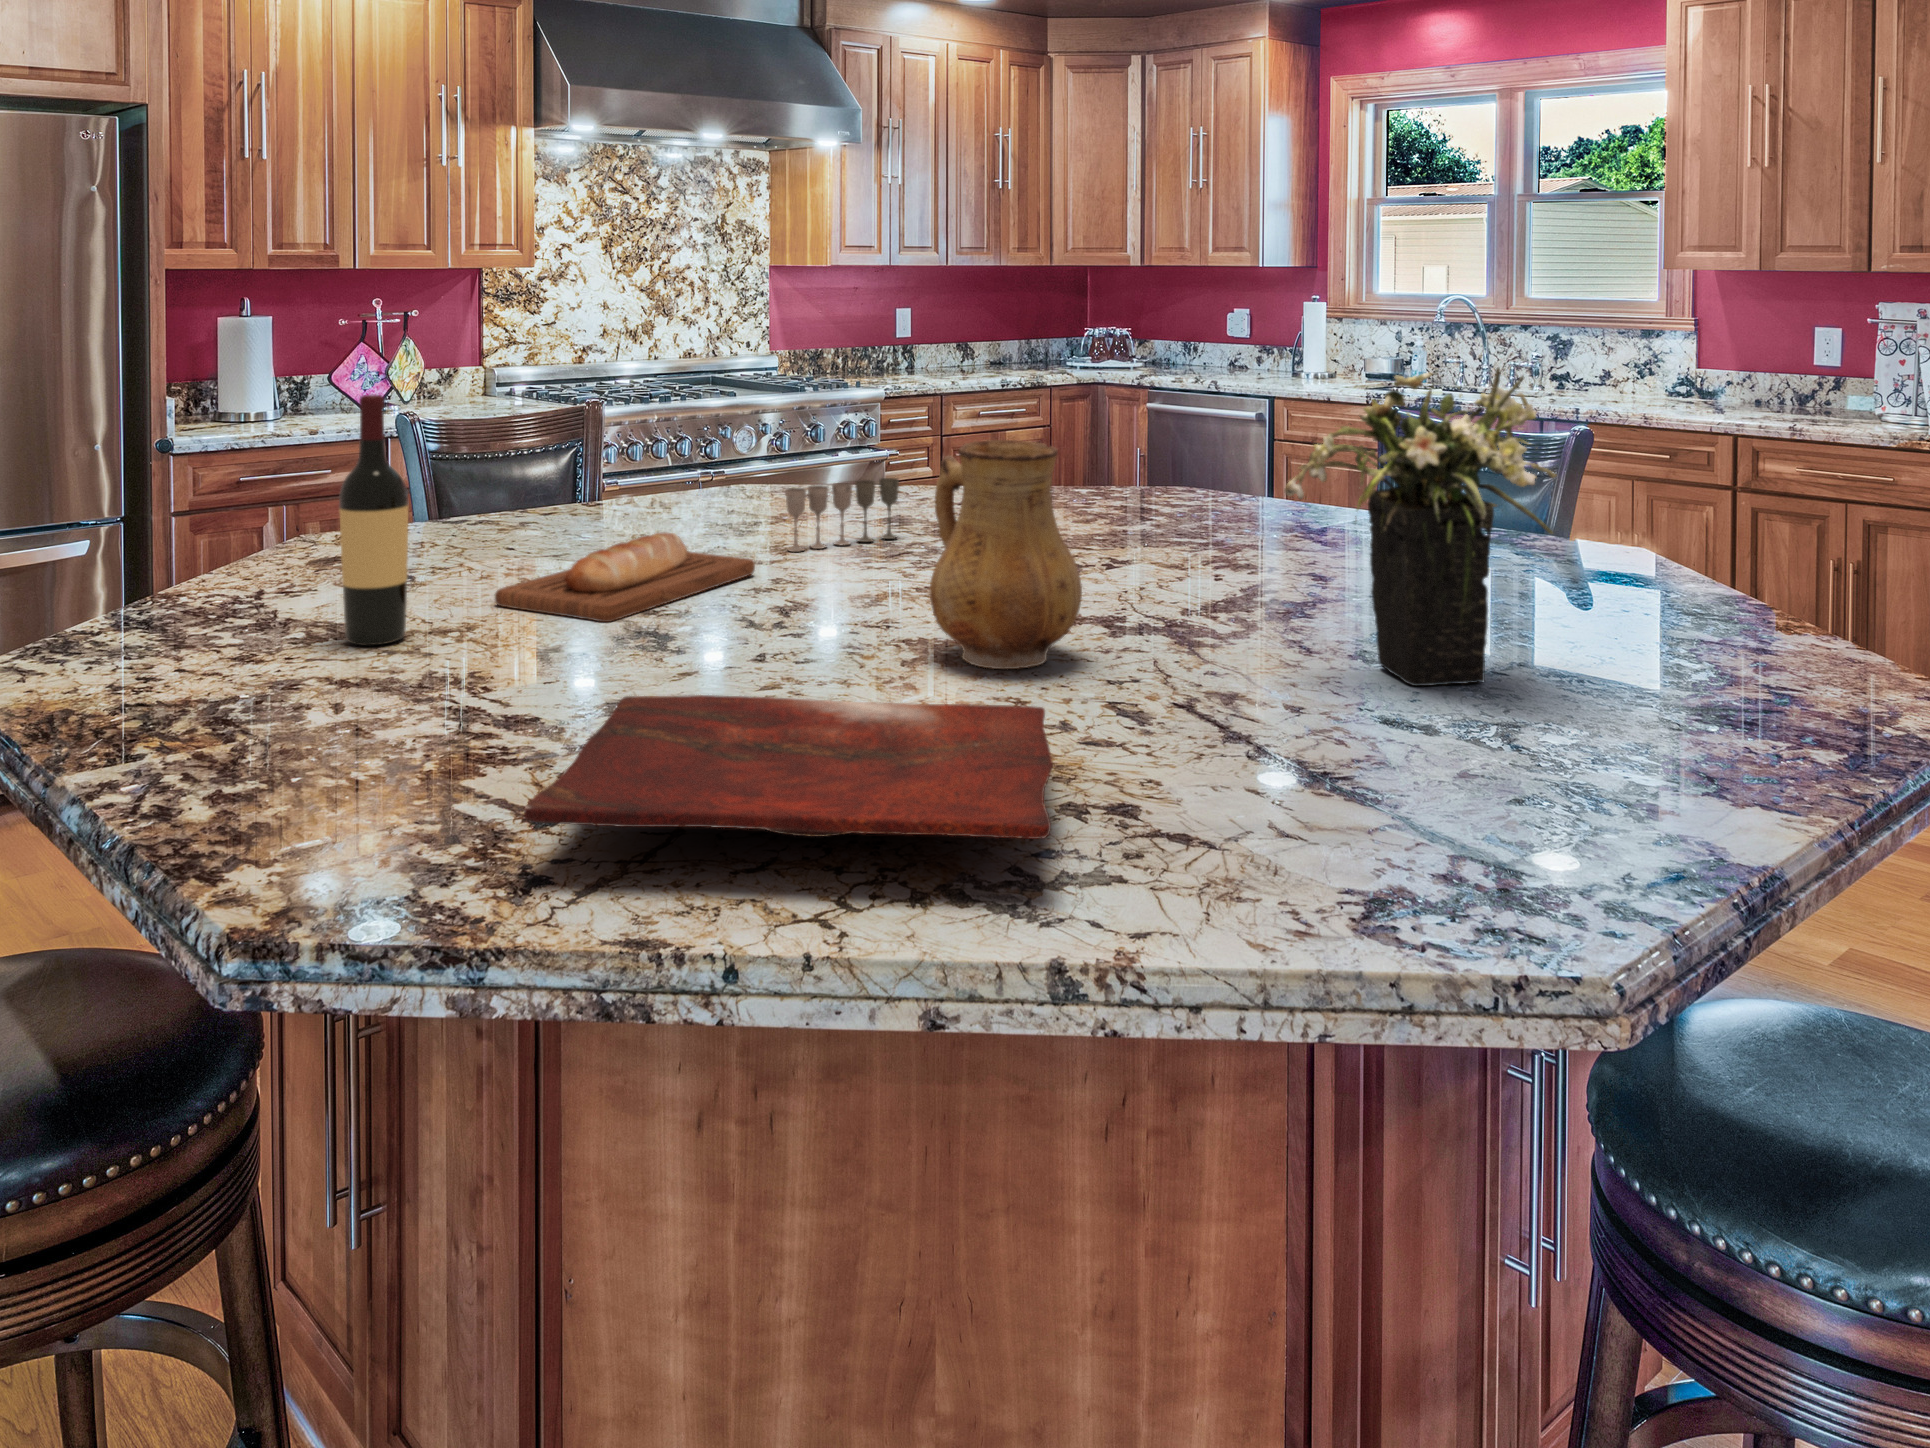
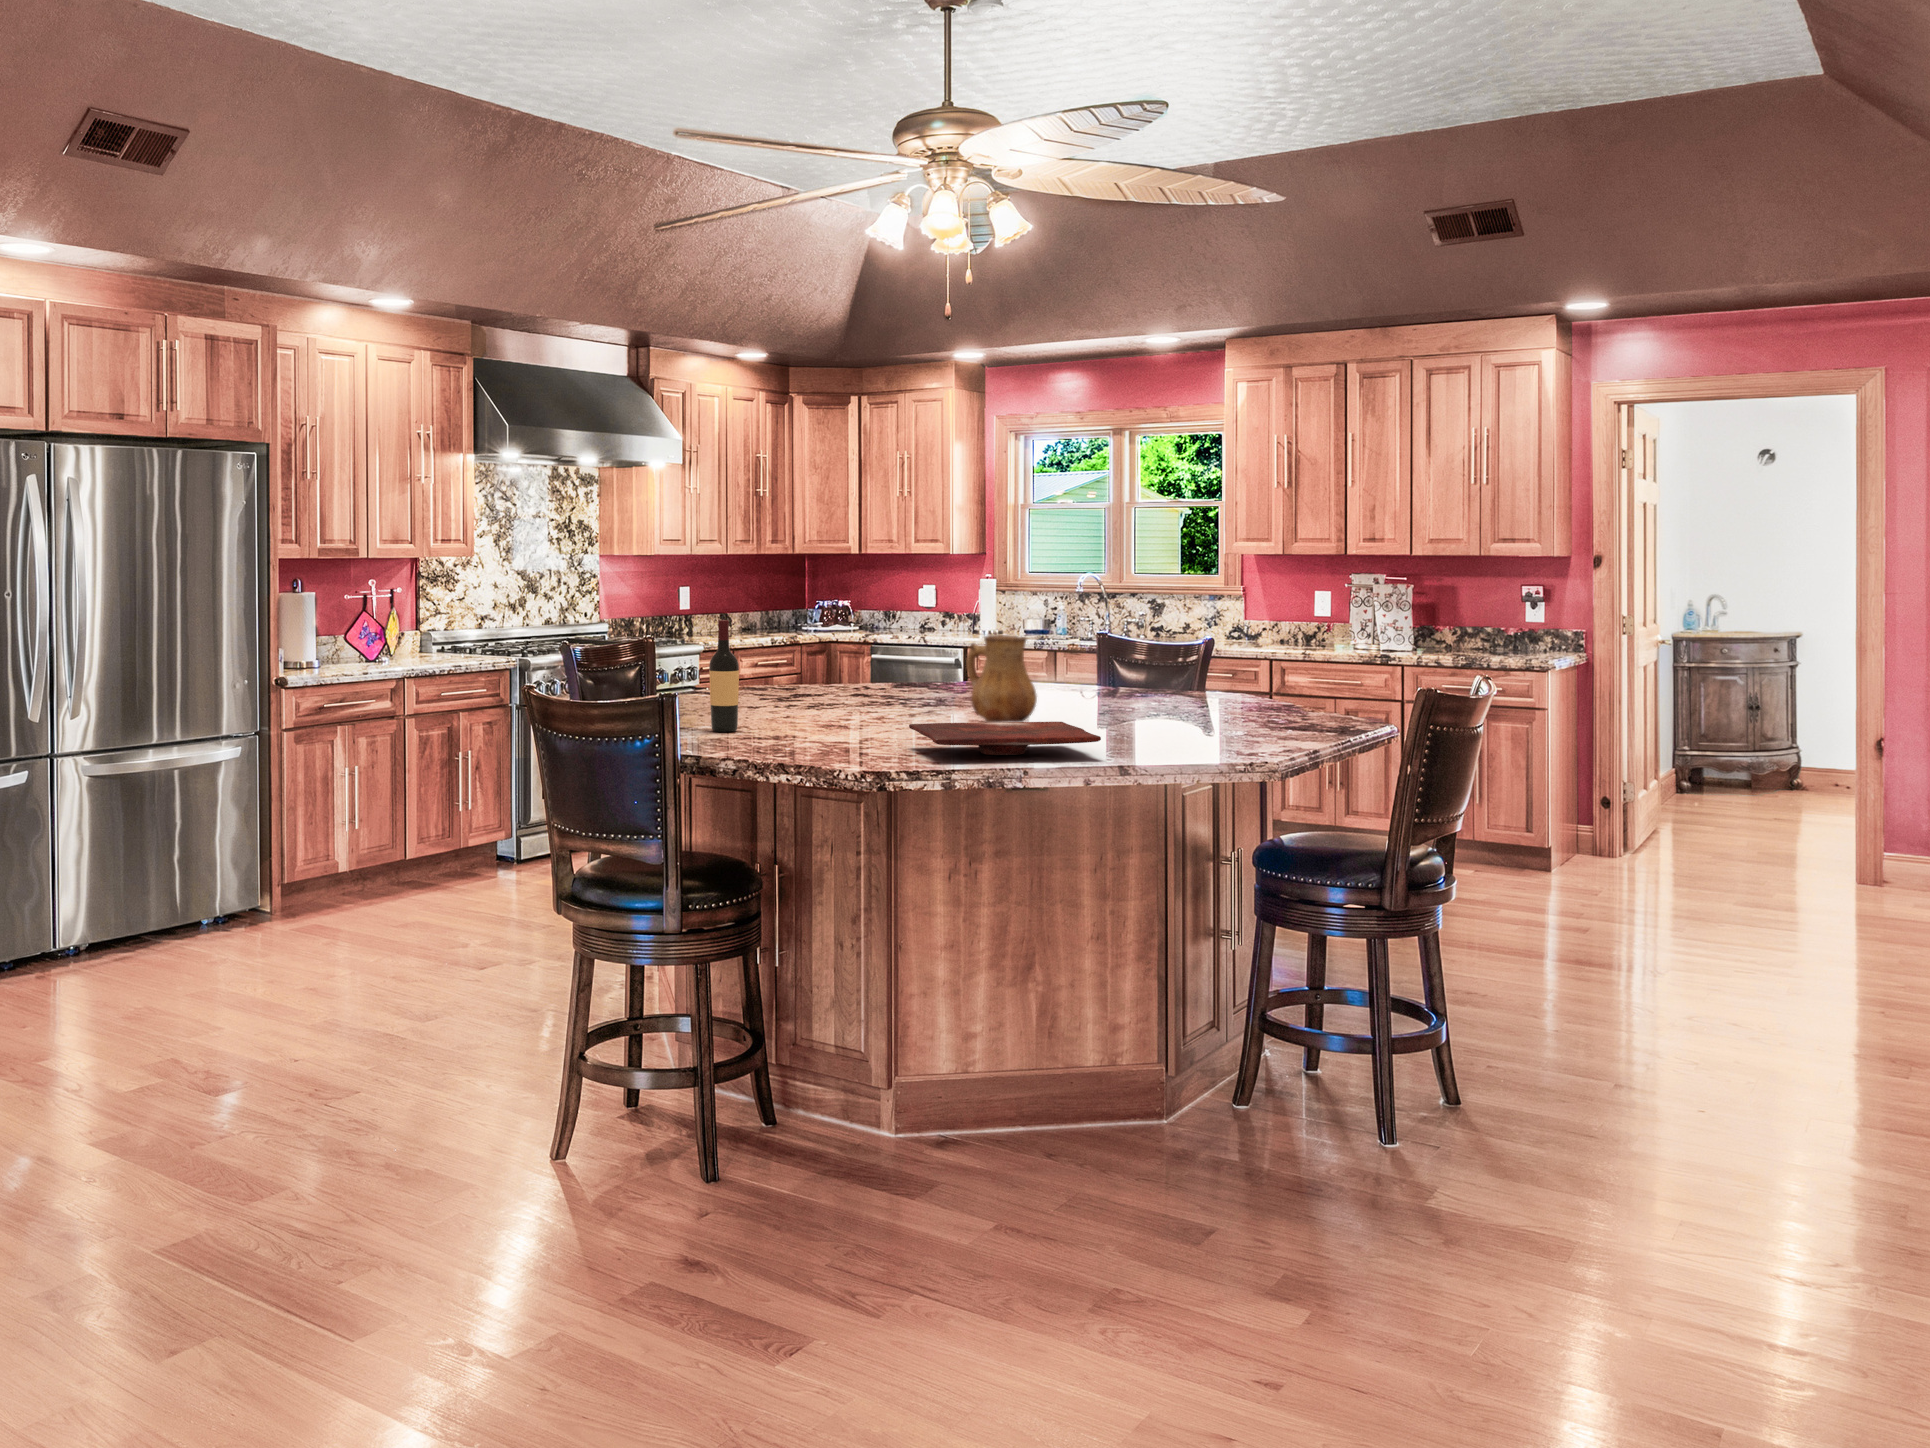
flower arrangement: present [1284,367,1556,686] -> none [1121,599,1229,728]
wine glass: present [785,478,899,552] -> none [834,670,881,706]
bread loaf: present [495,533,755,622] -> none [745,692,841,725]

